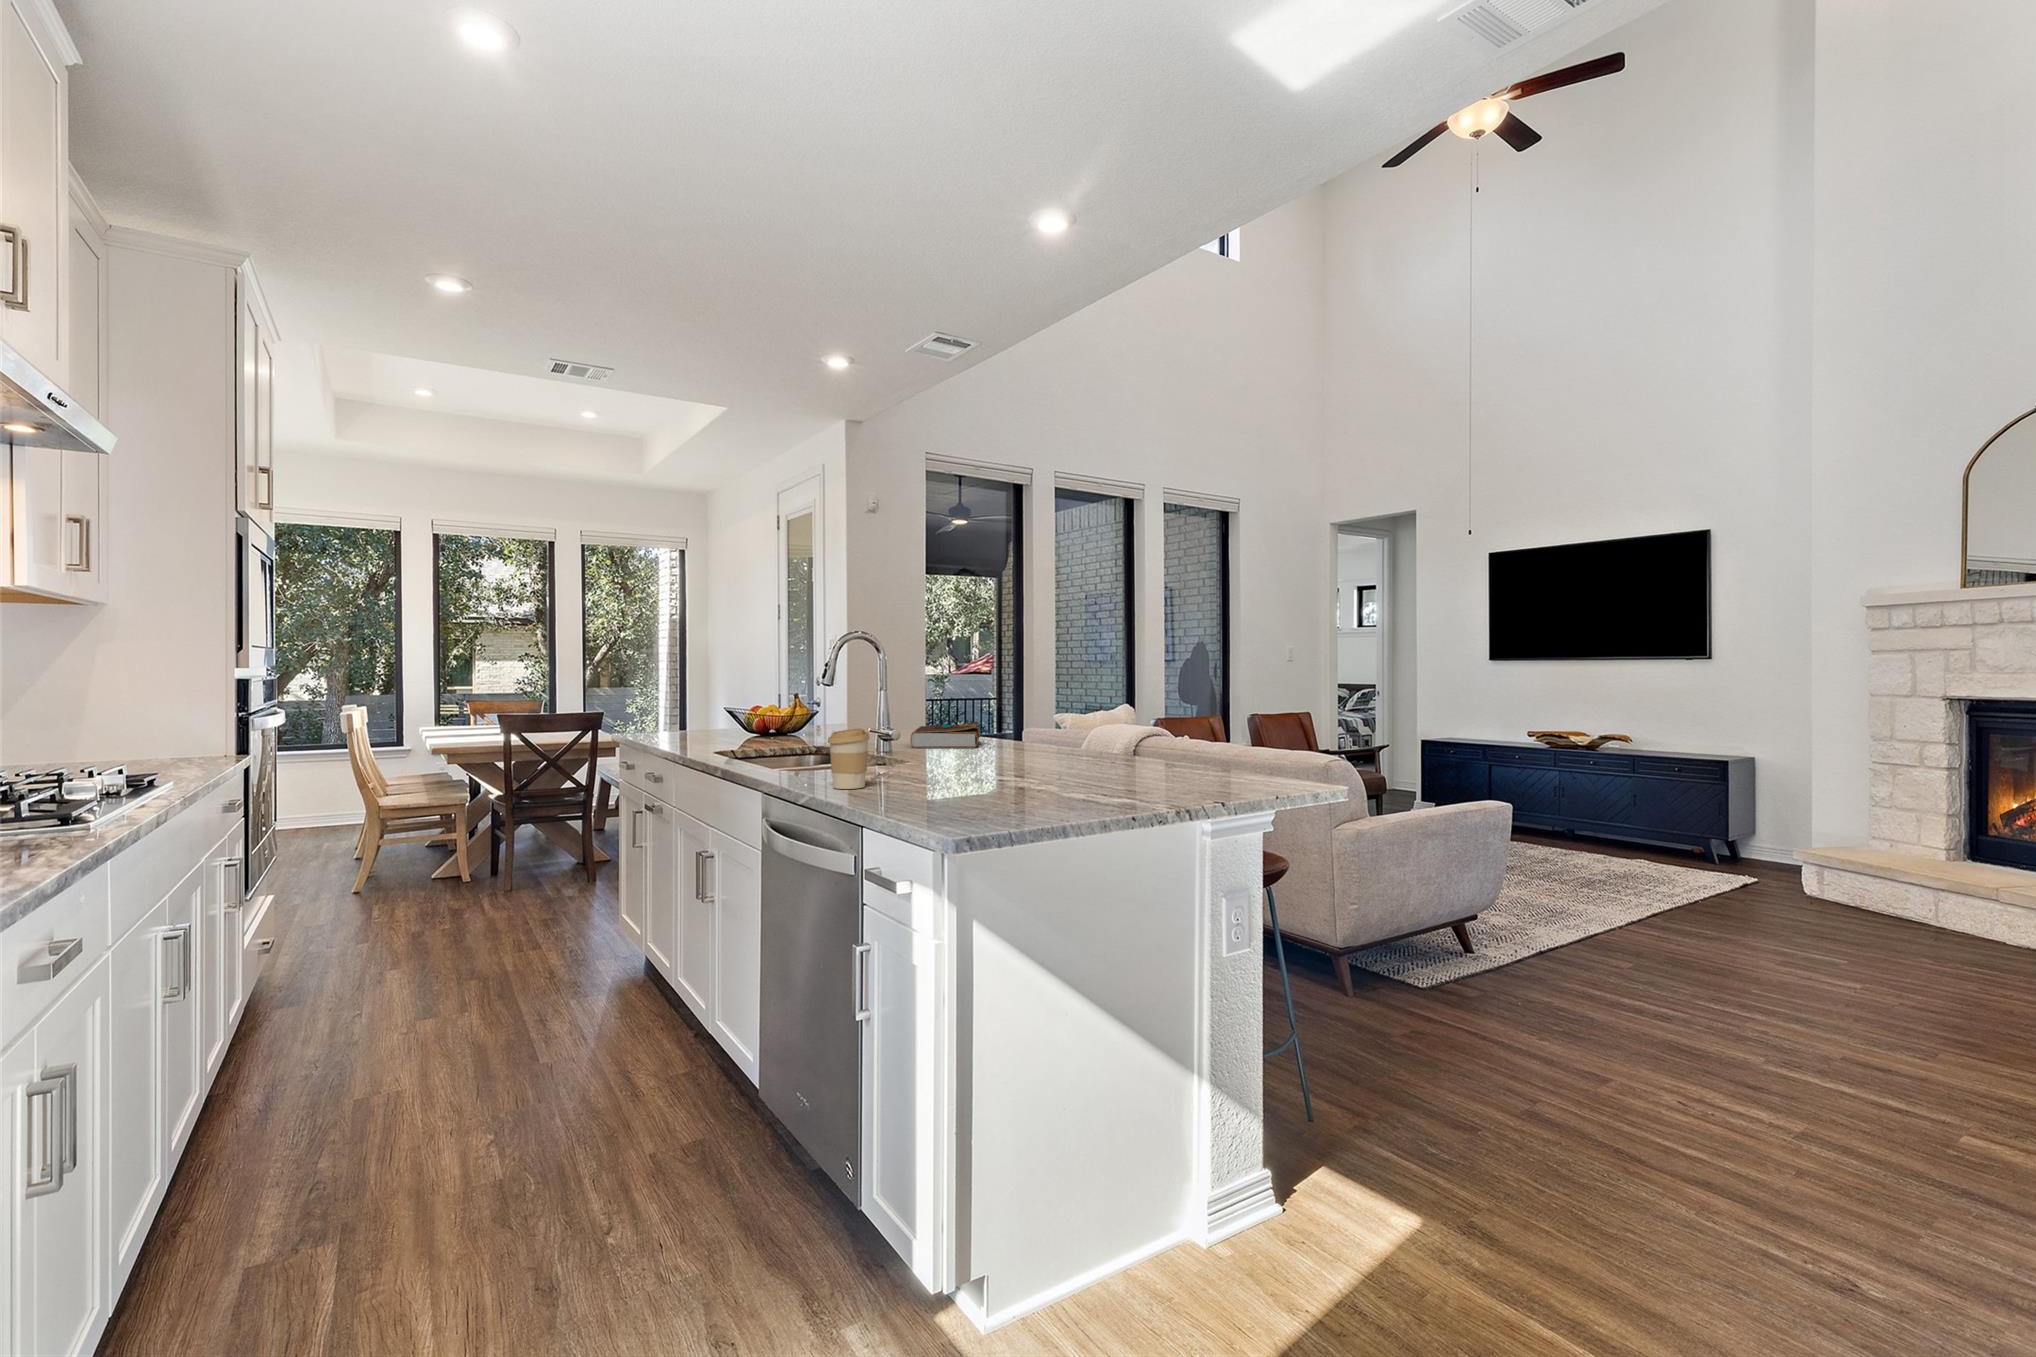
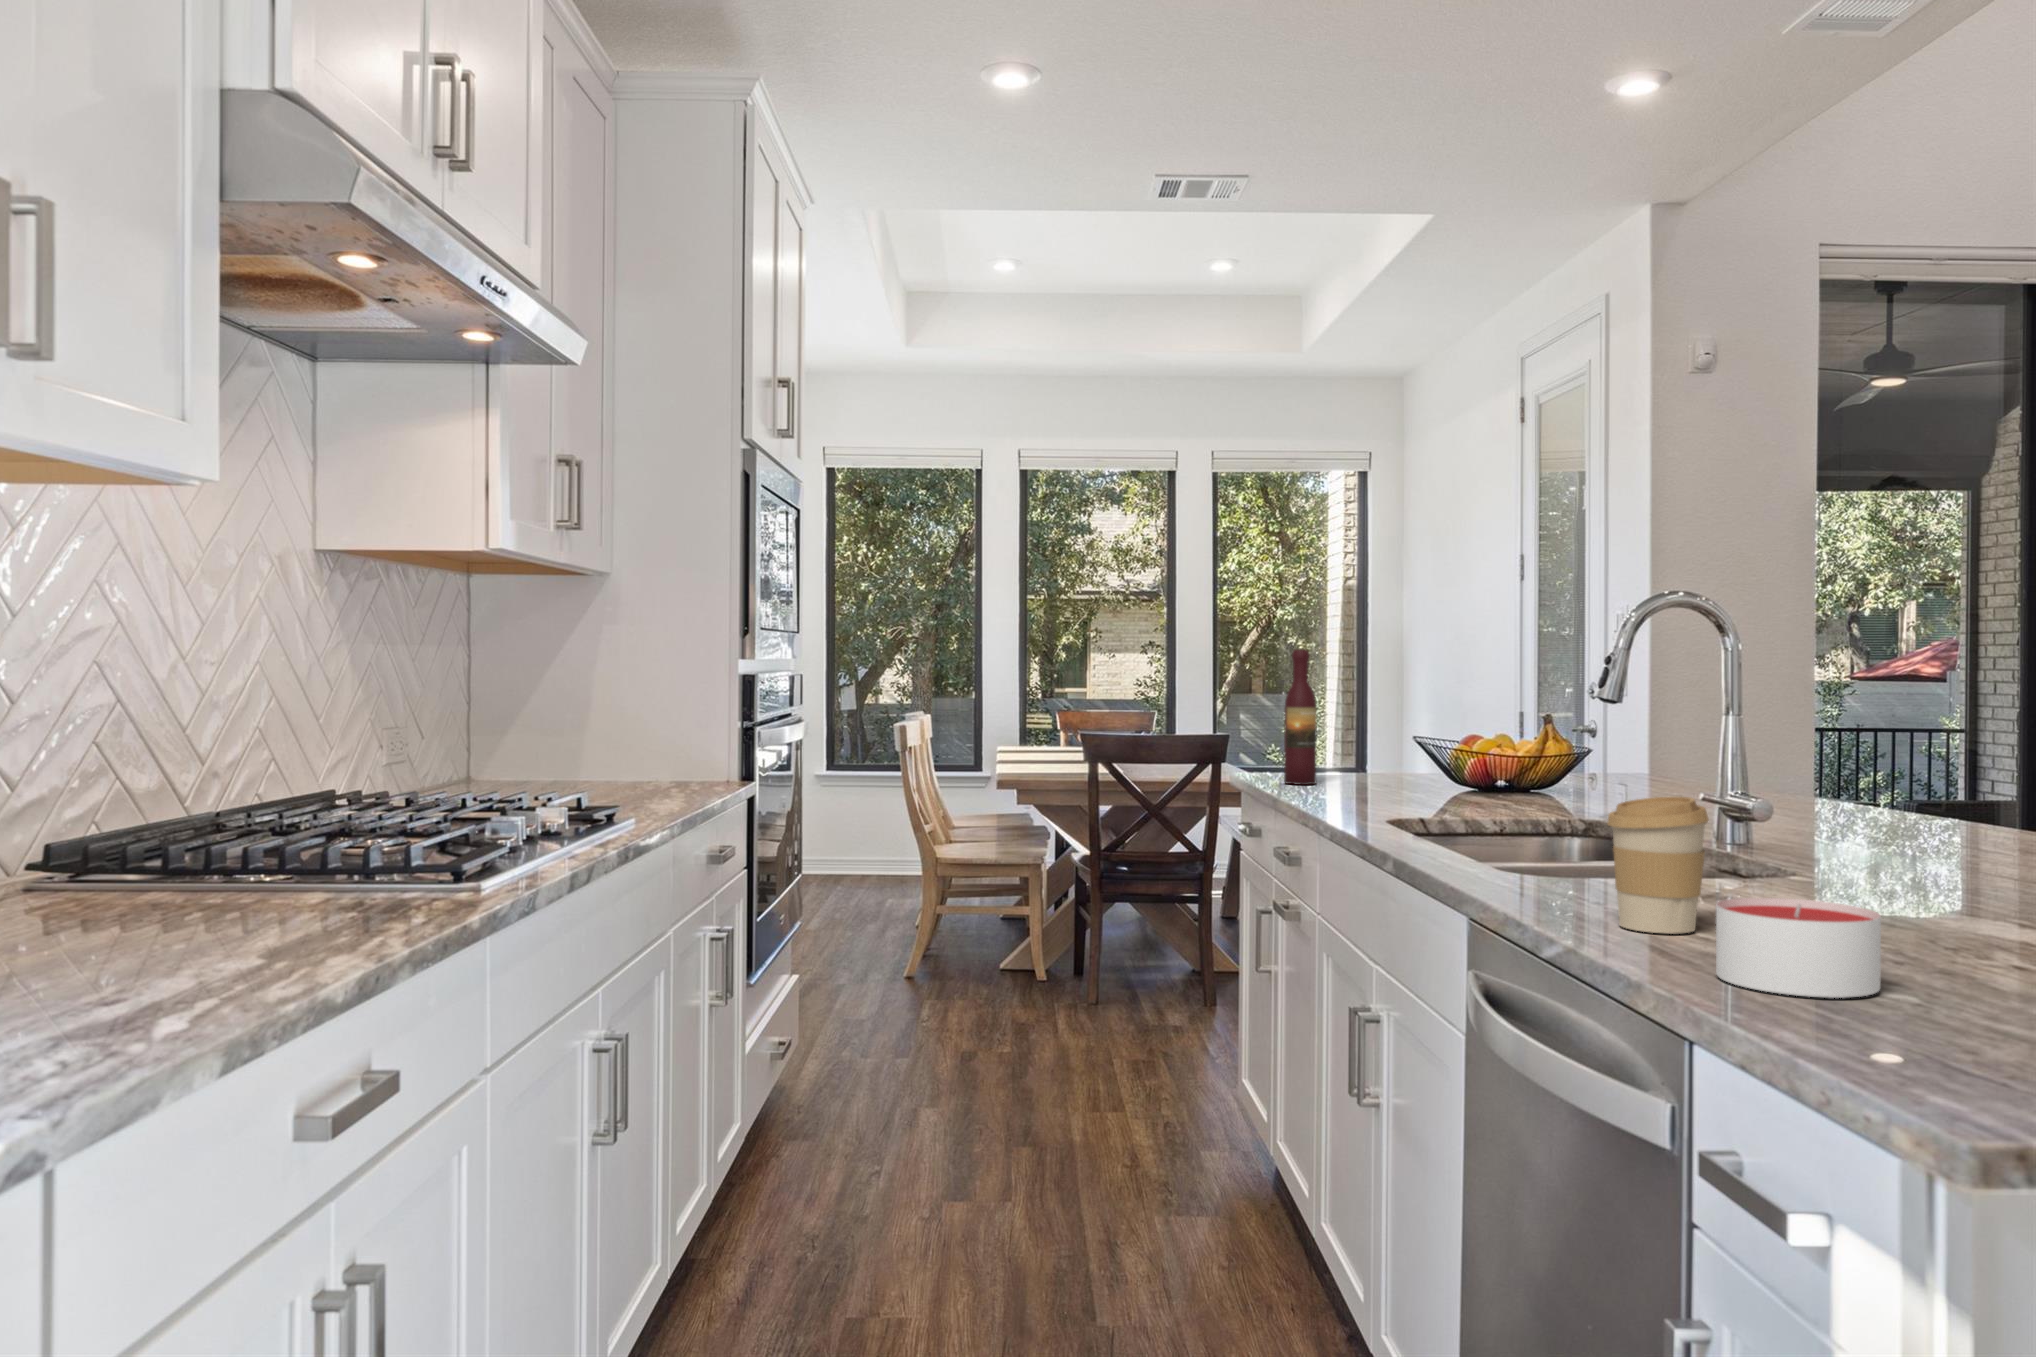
wine bottle: none [649,660,669,739] -> present [1284,649,1317,785]
book: present [910,722,980,748] -> none [1790,784,1961,843]
candle: none [871,767,931,804] -> present [1716,898,1881,998]

